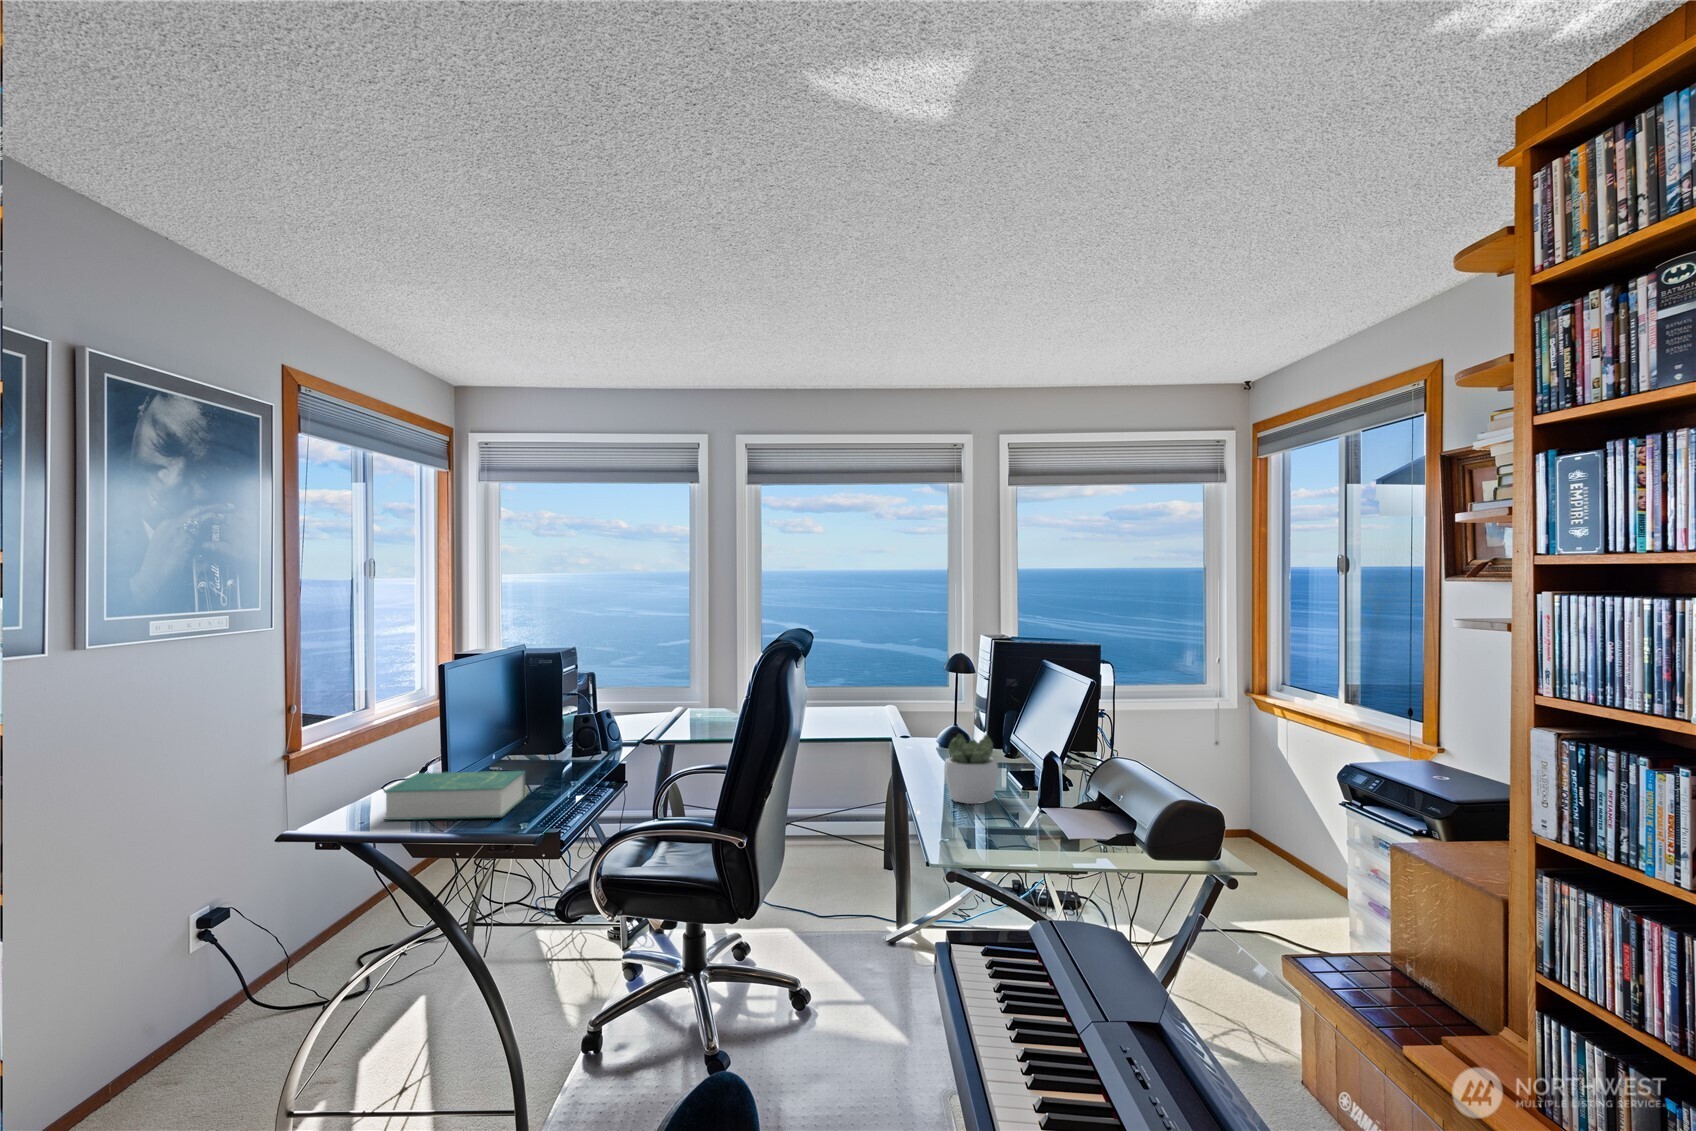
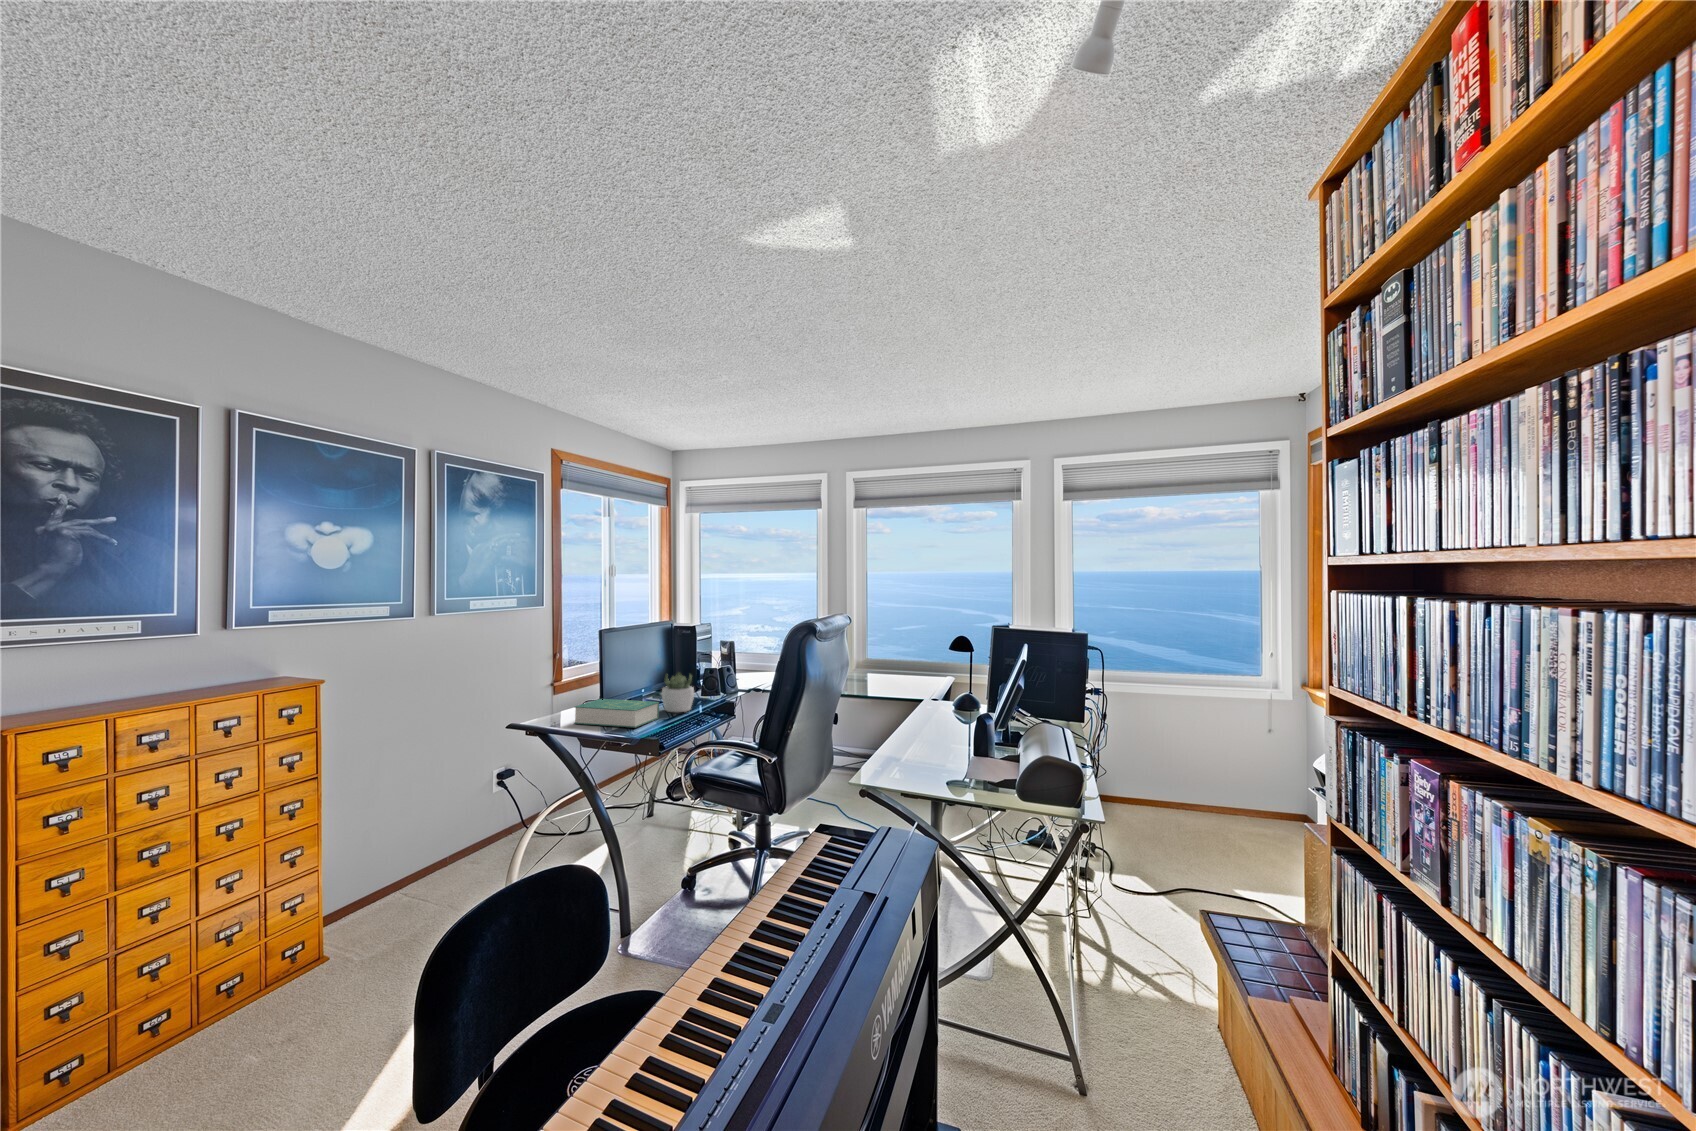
succulent plant: present [944,734,999,804] -> present [662,673,694,712]

